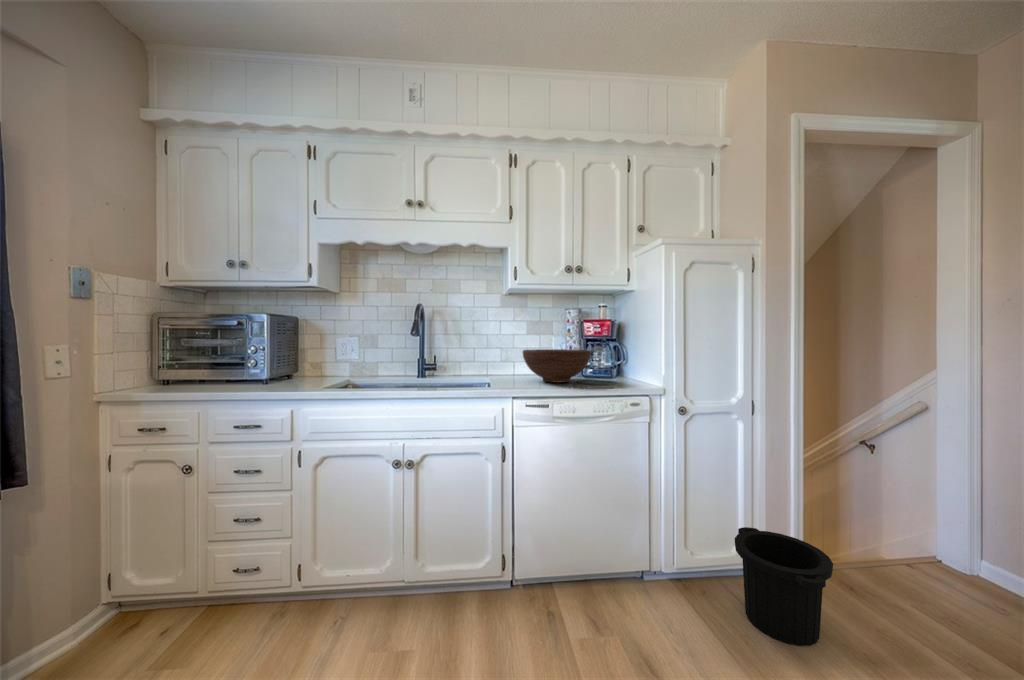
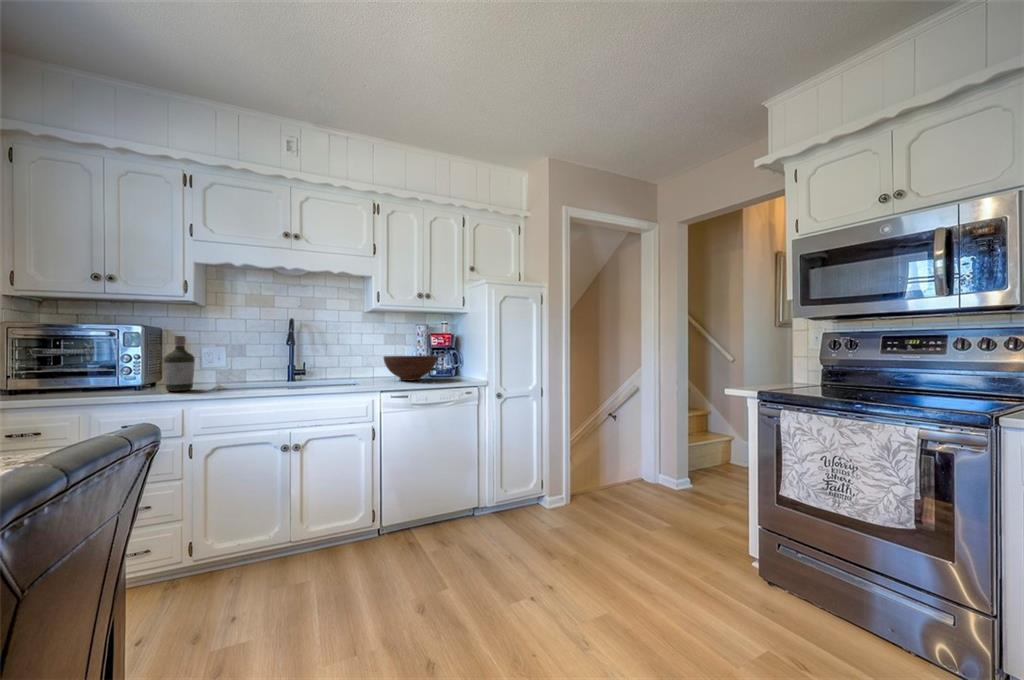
bottle: none [281,325,314,387] -> present [164,336,195,391]
trash can: present [735,527,833,646] -> none [529,469,578,528]

